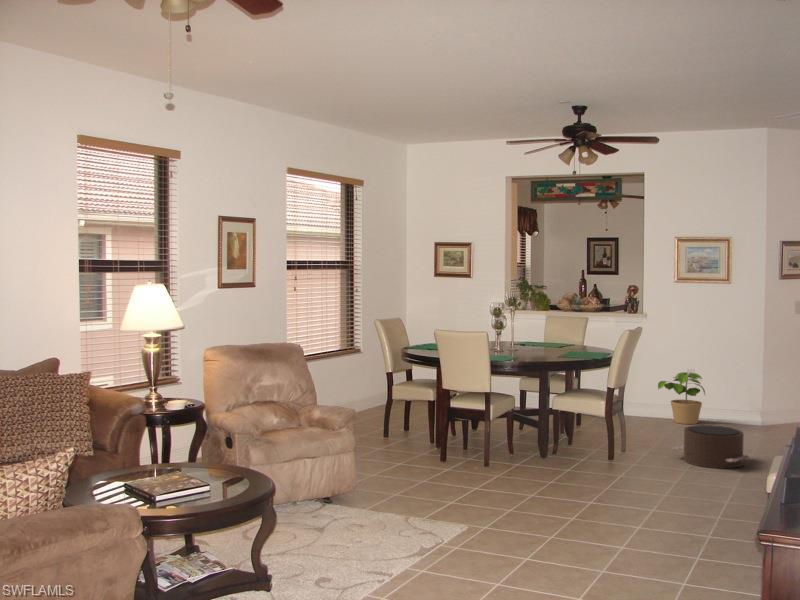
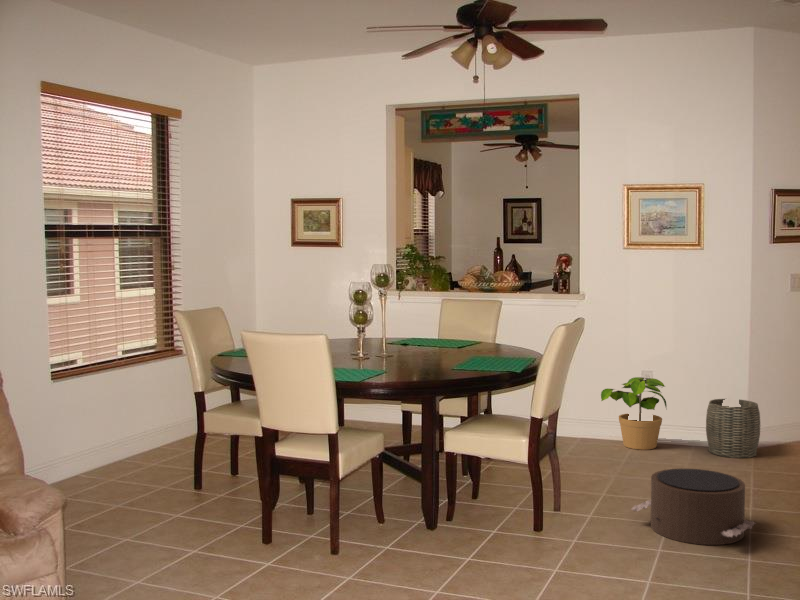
woven basket: none [733,390,772,430] -> present [706,399,760,458]

